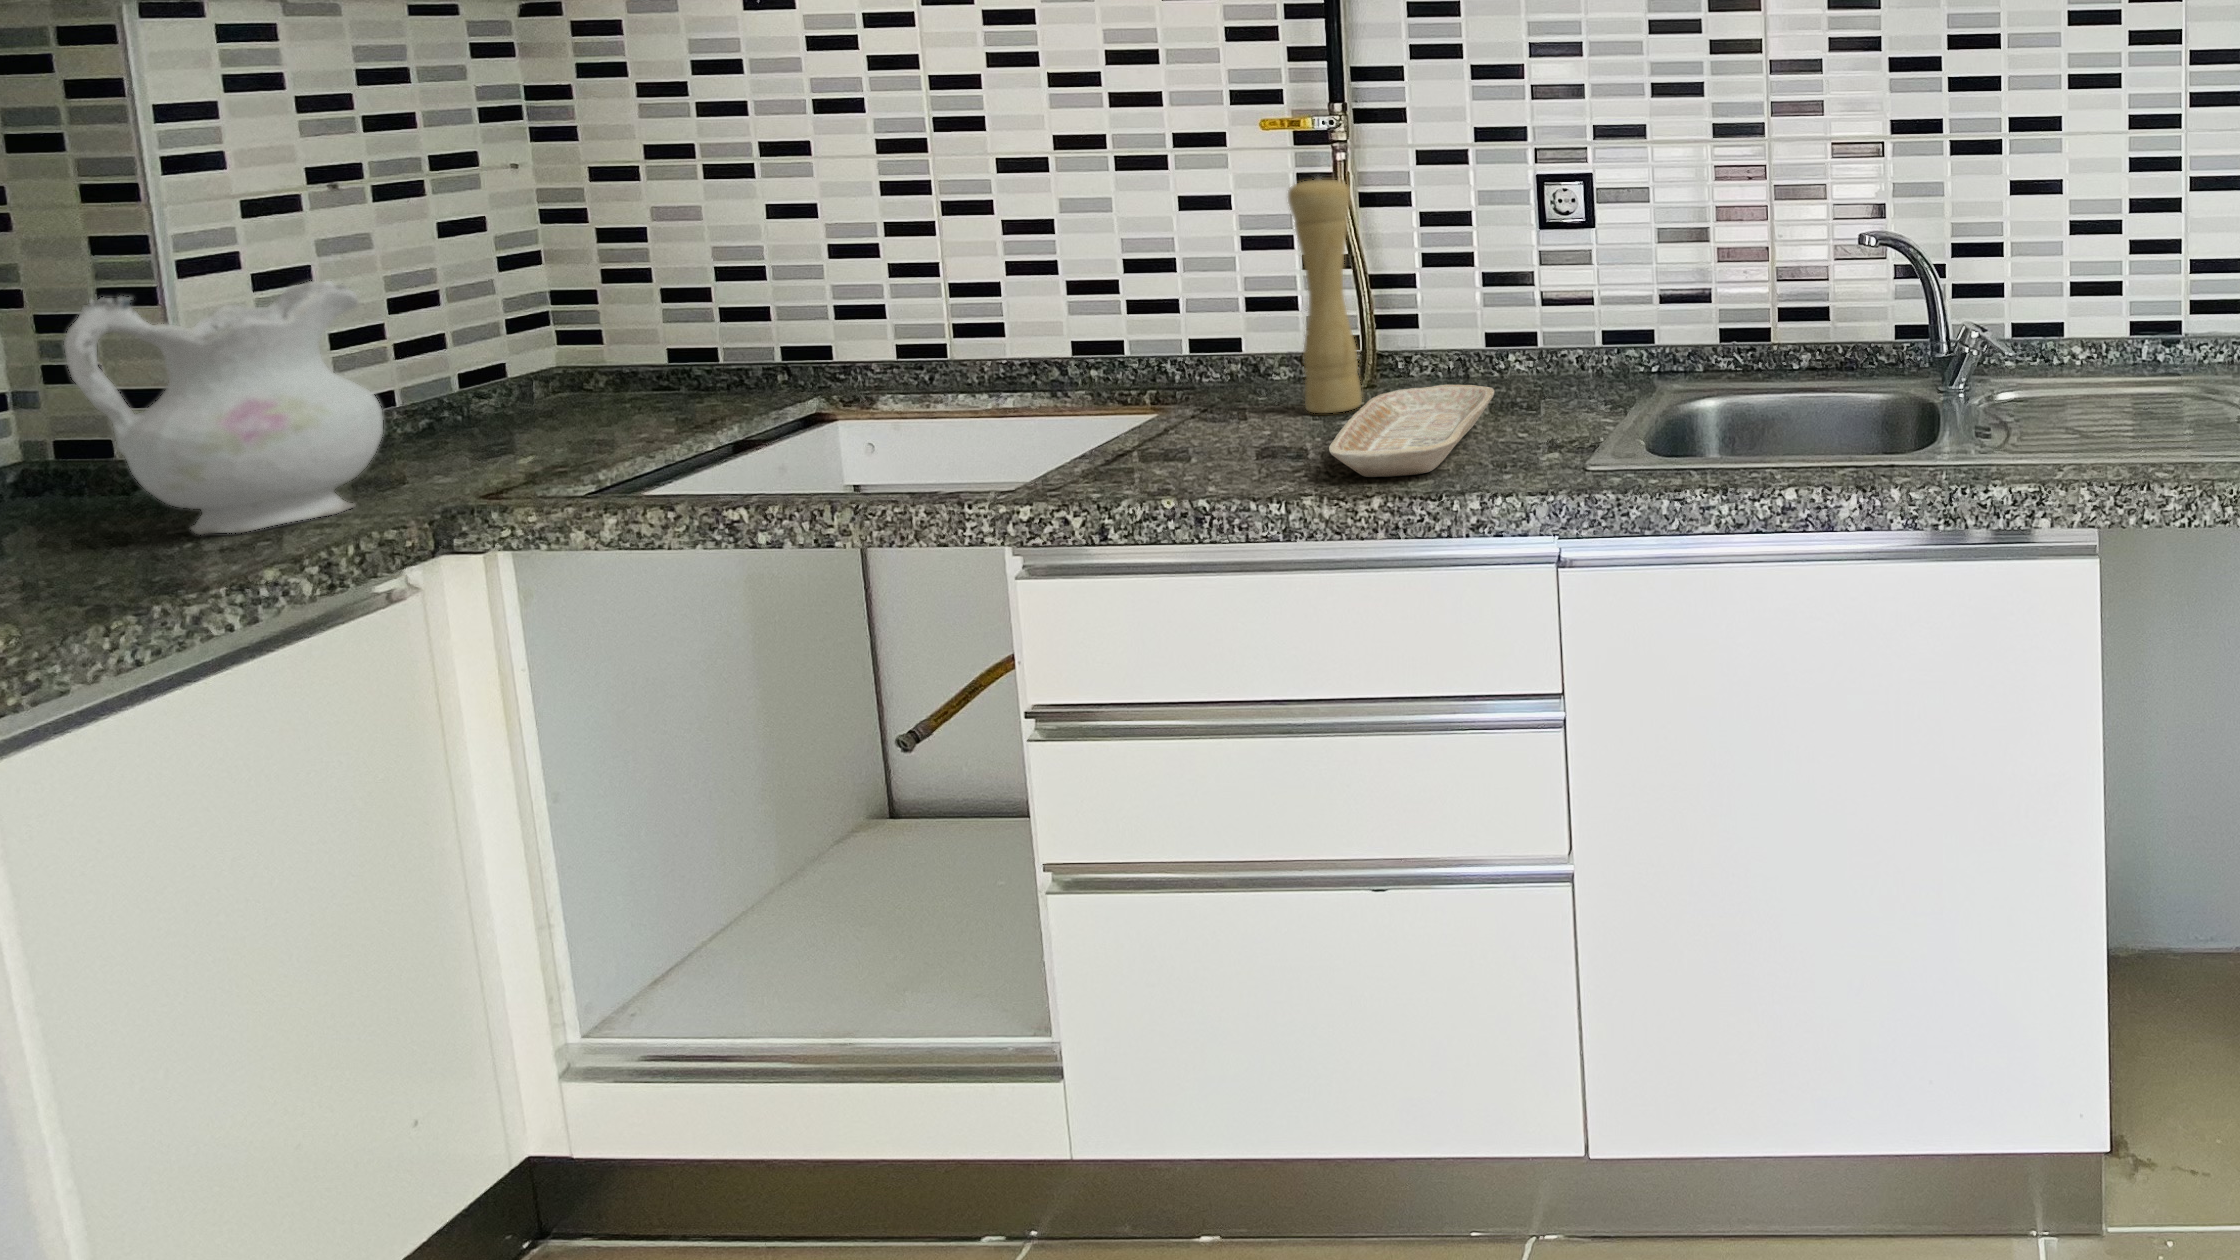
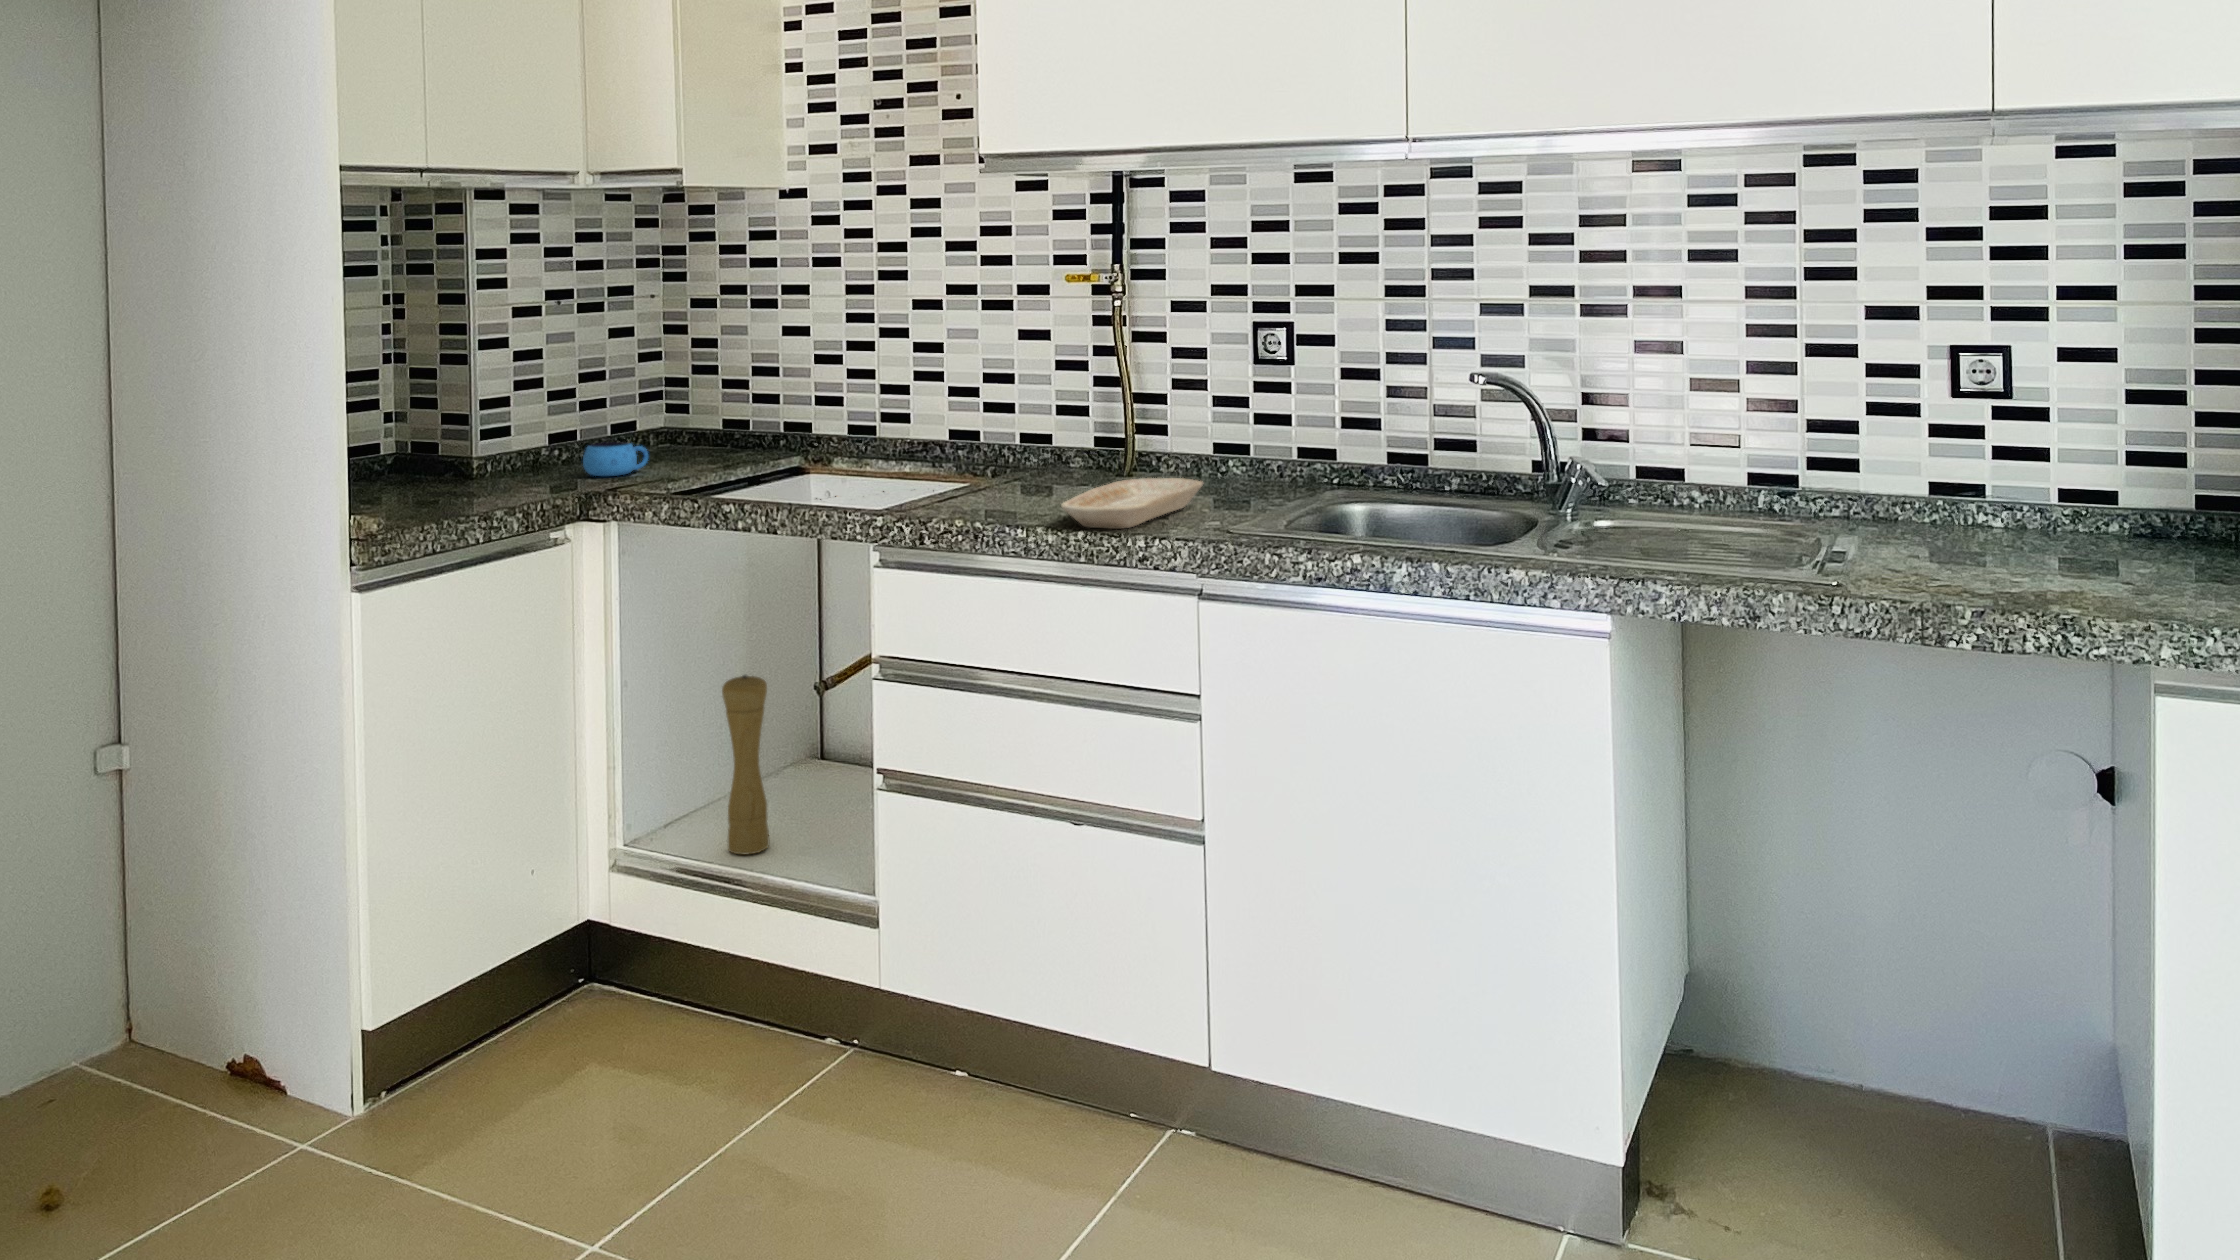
pepper mill: present [1288,176,1362,413] -> present [722,675,769,854]
ceramic pitcher: present [64,281,383,535] -> none [421,353,557,498]
mug: none [430,400,557,460] -> present [583,442,648,476]

